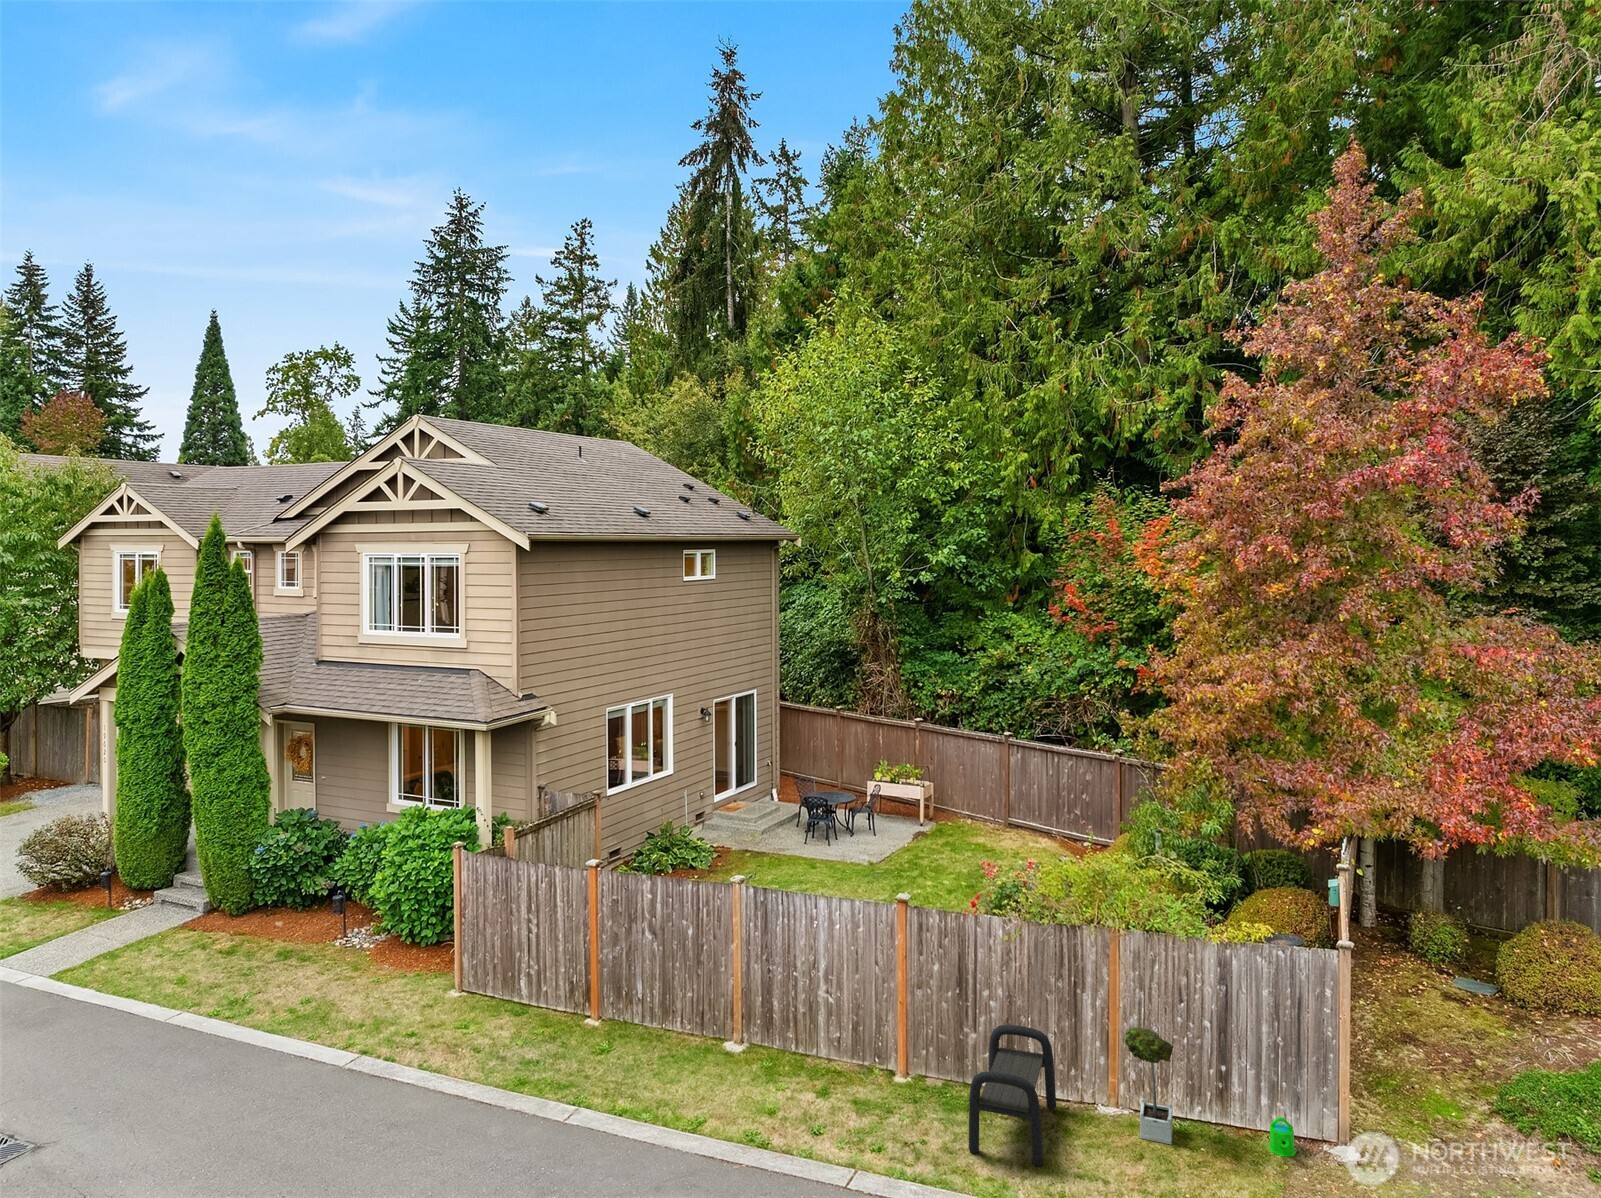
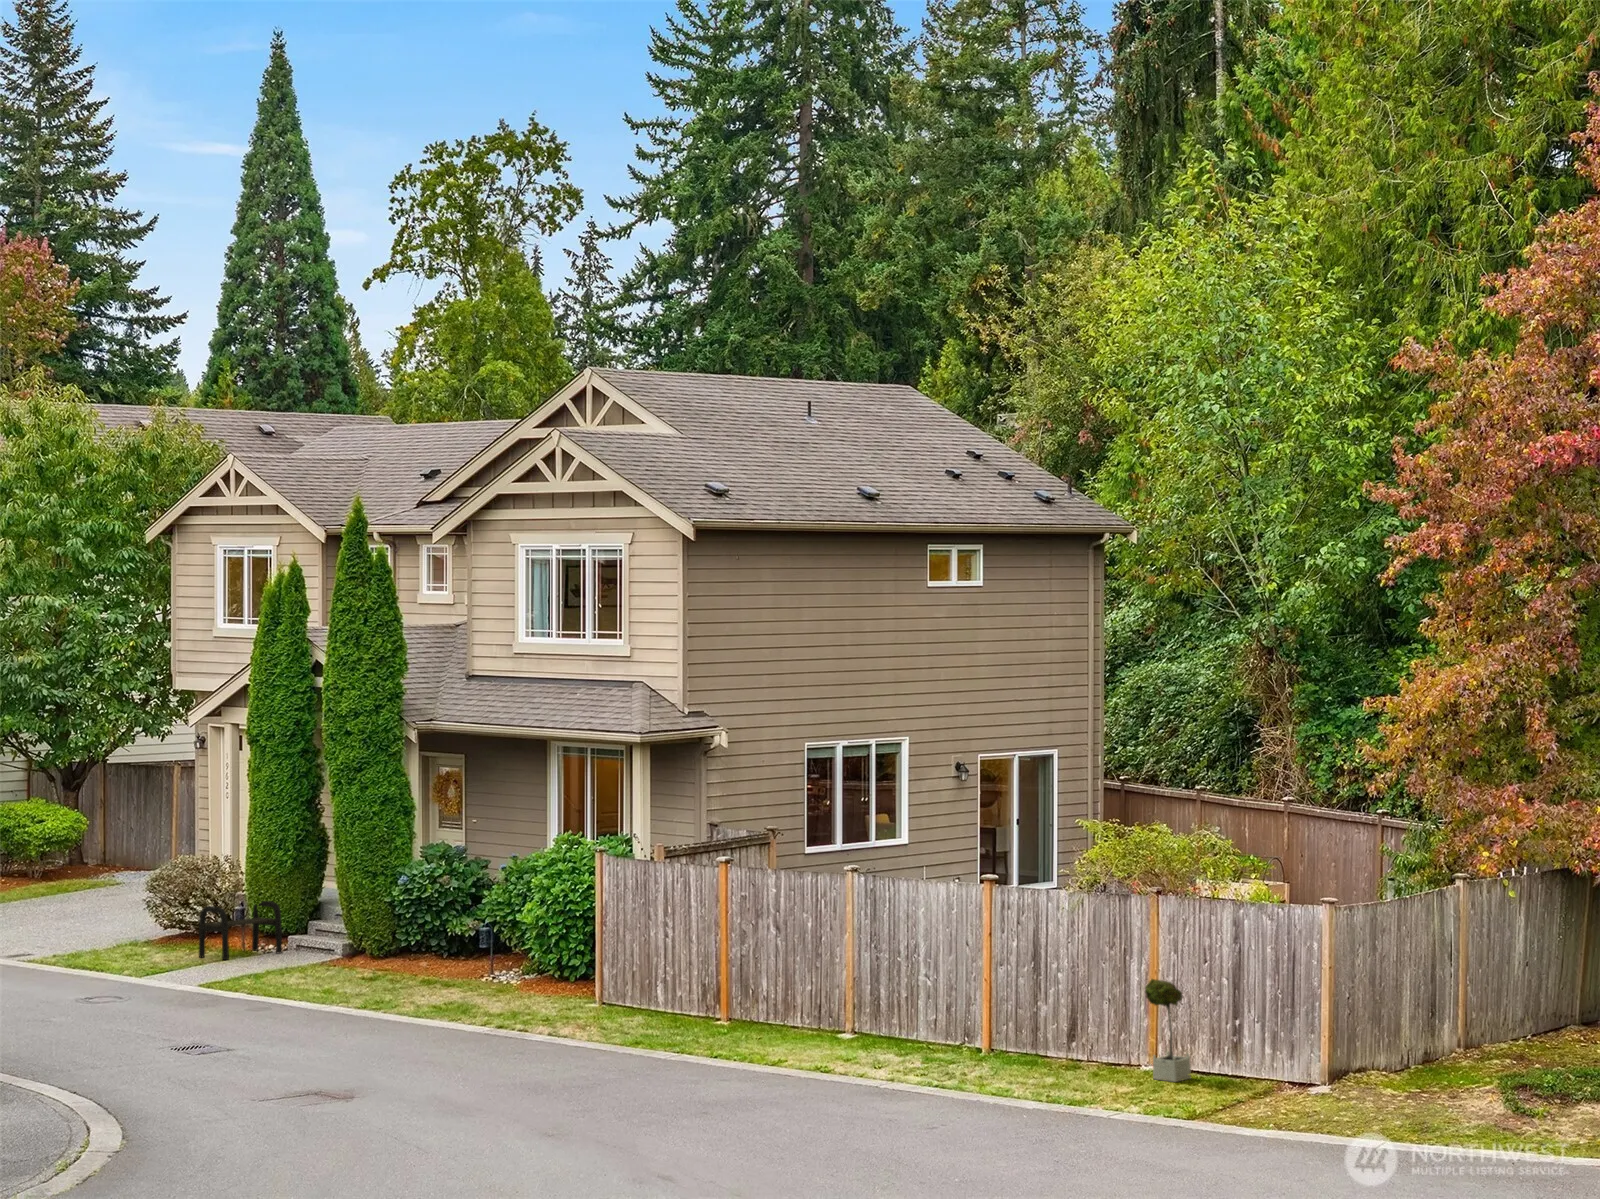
bench: present [969,1025,1056,1166] -> present [199,901,282,960]
watering can: present [1268,1117,1296,1157] -> none [1258,1058,1284,1090]

